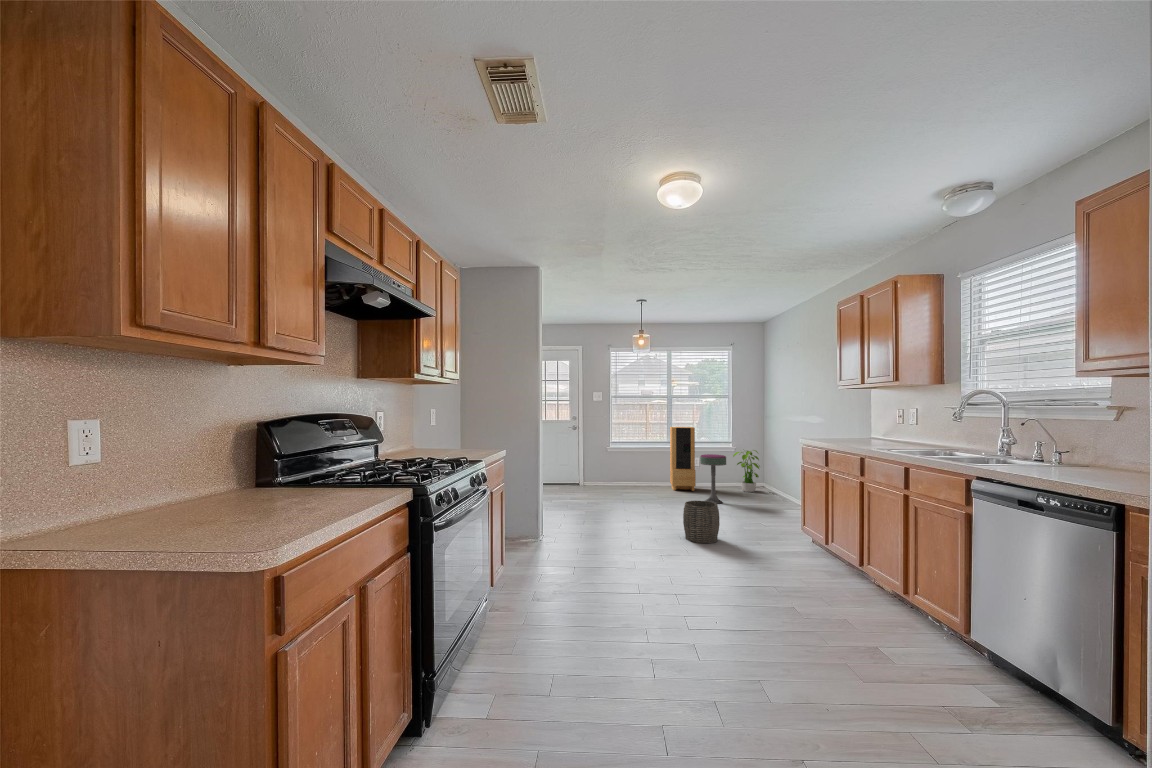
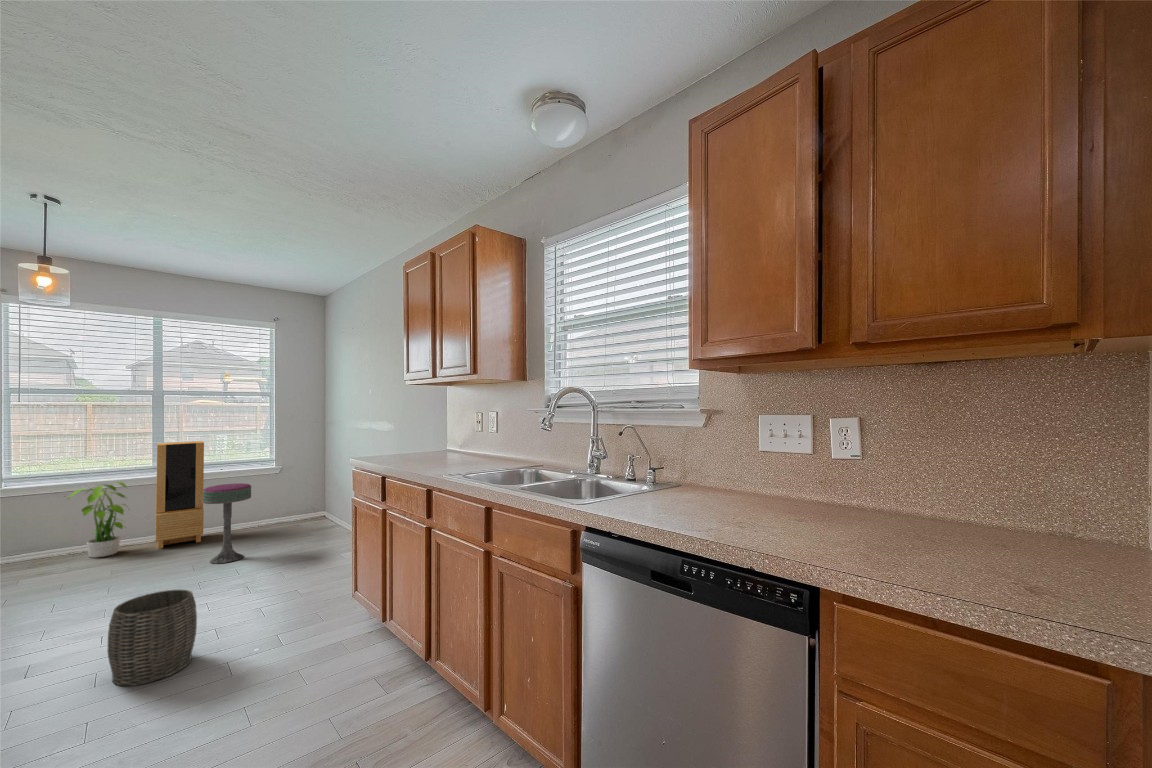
potted plant: present [733,450,760,492] -> present [67,482,127,558]

